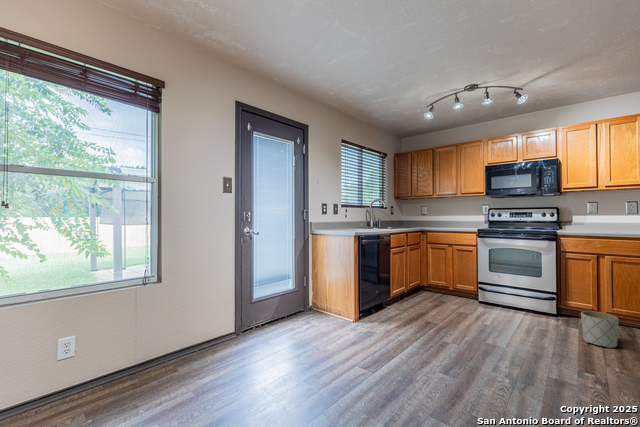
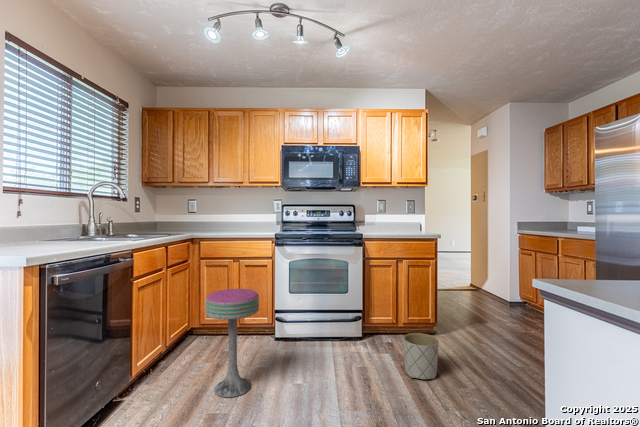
bar stool: none [426,259,459,319] -> present [205,289,259,398]

